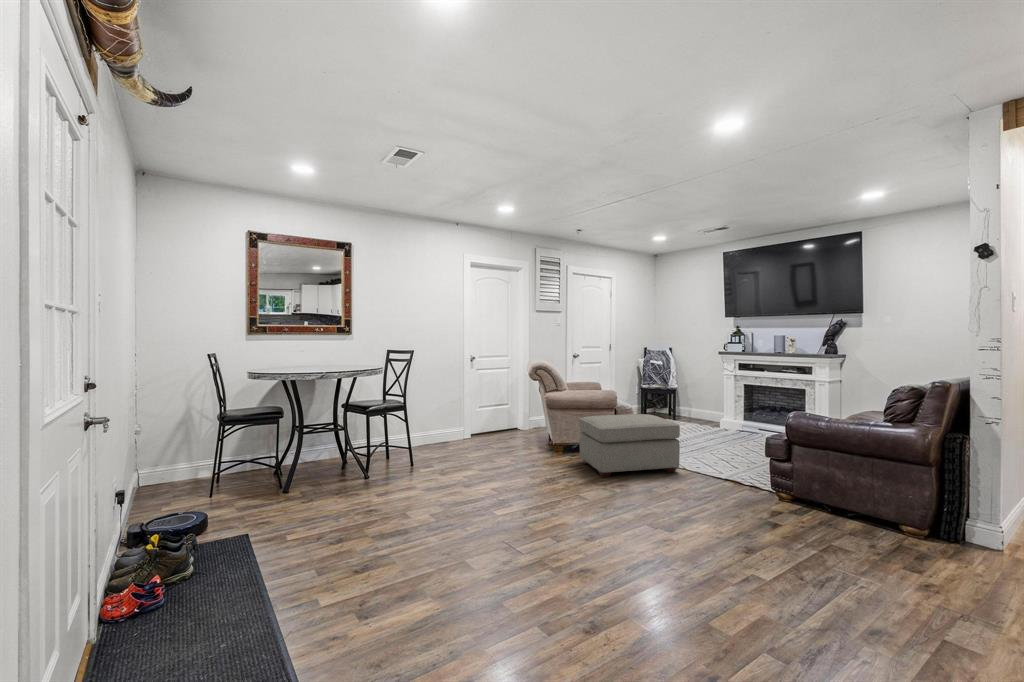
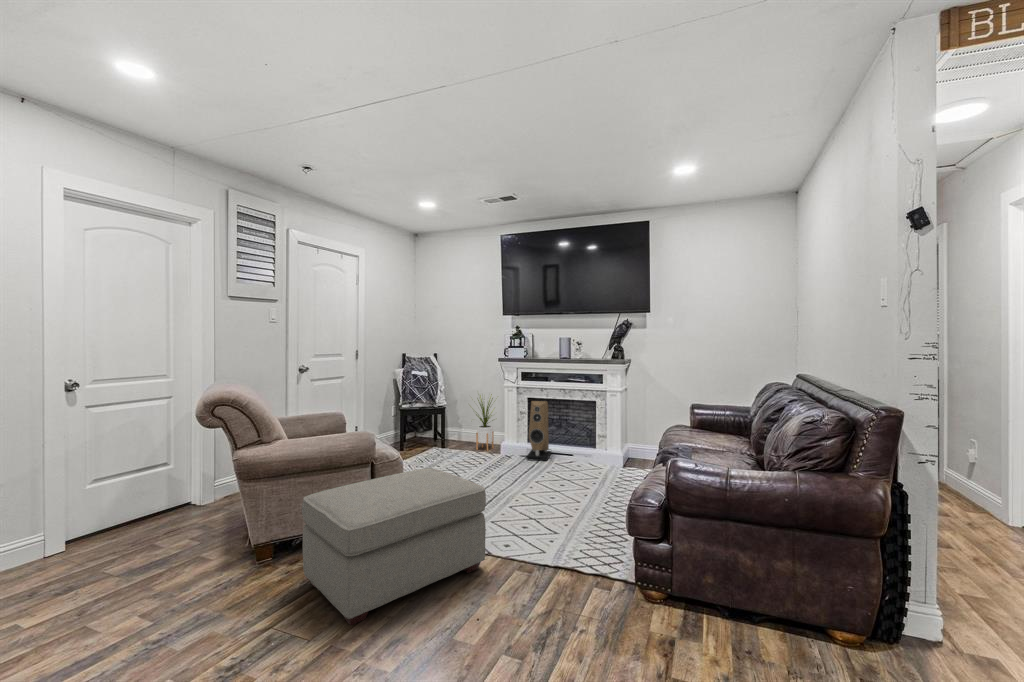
house plant: none [694,376,721,425] -> present [476,394,494,451]
speaker: none [739,387,765,435] -> present [526,401,551,461]

